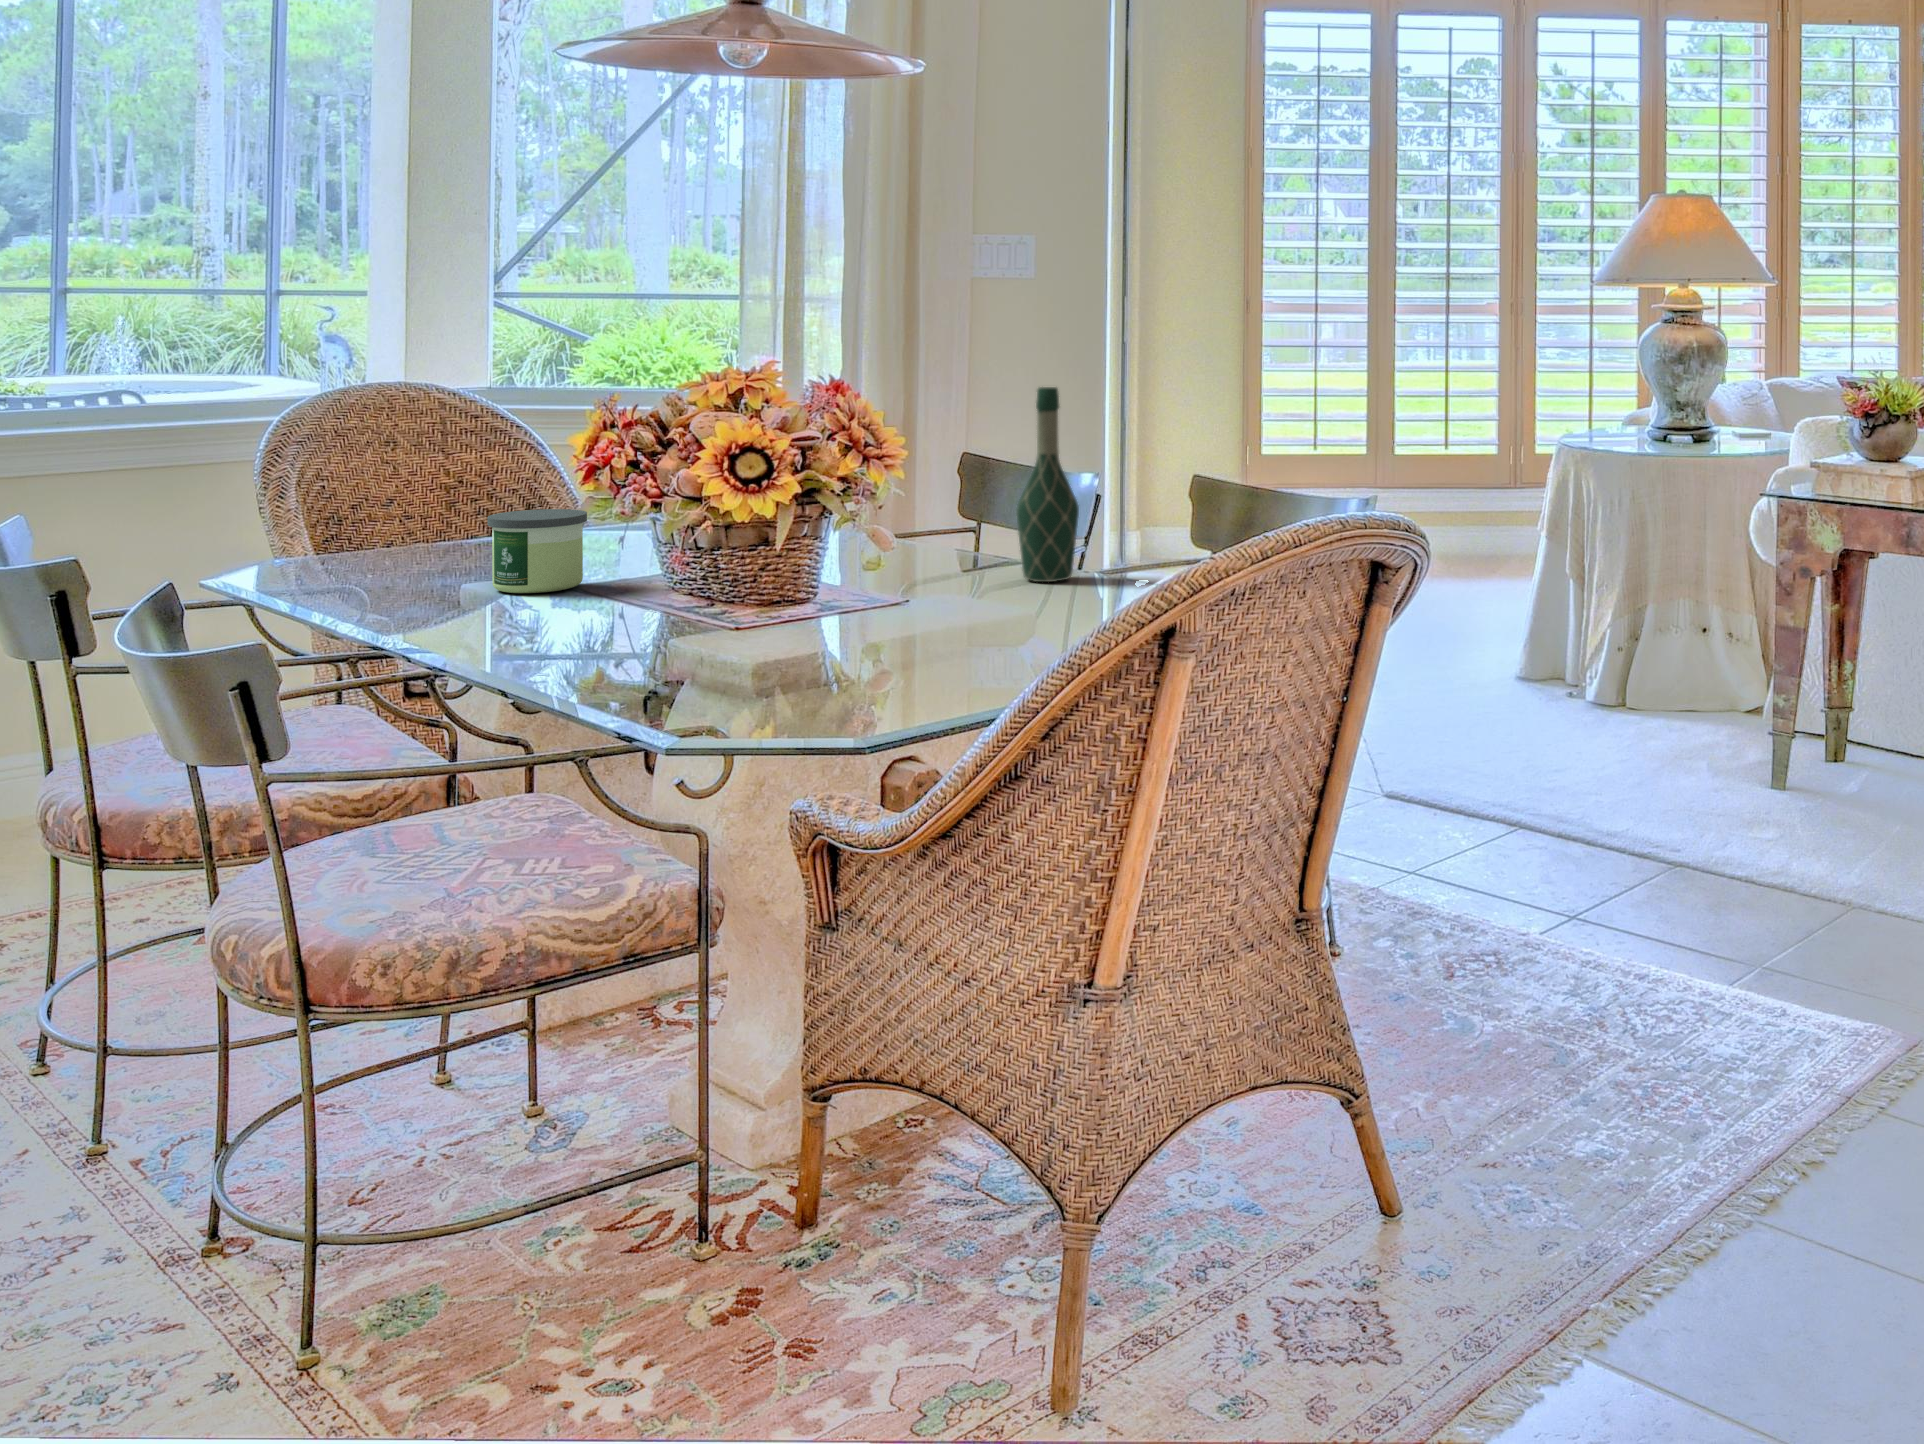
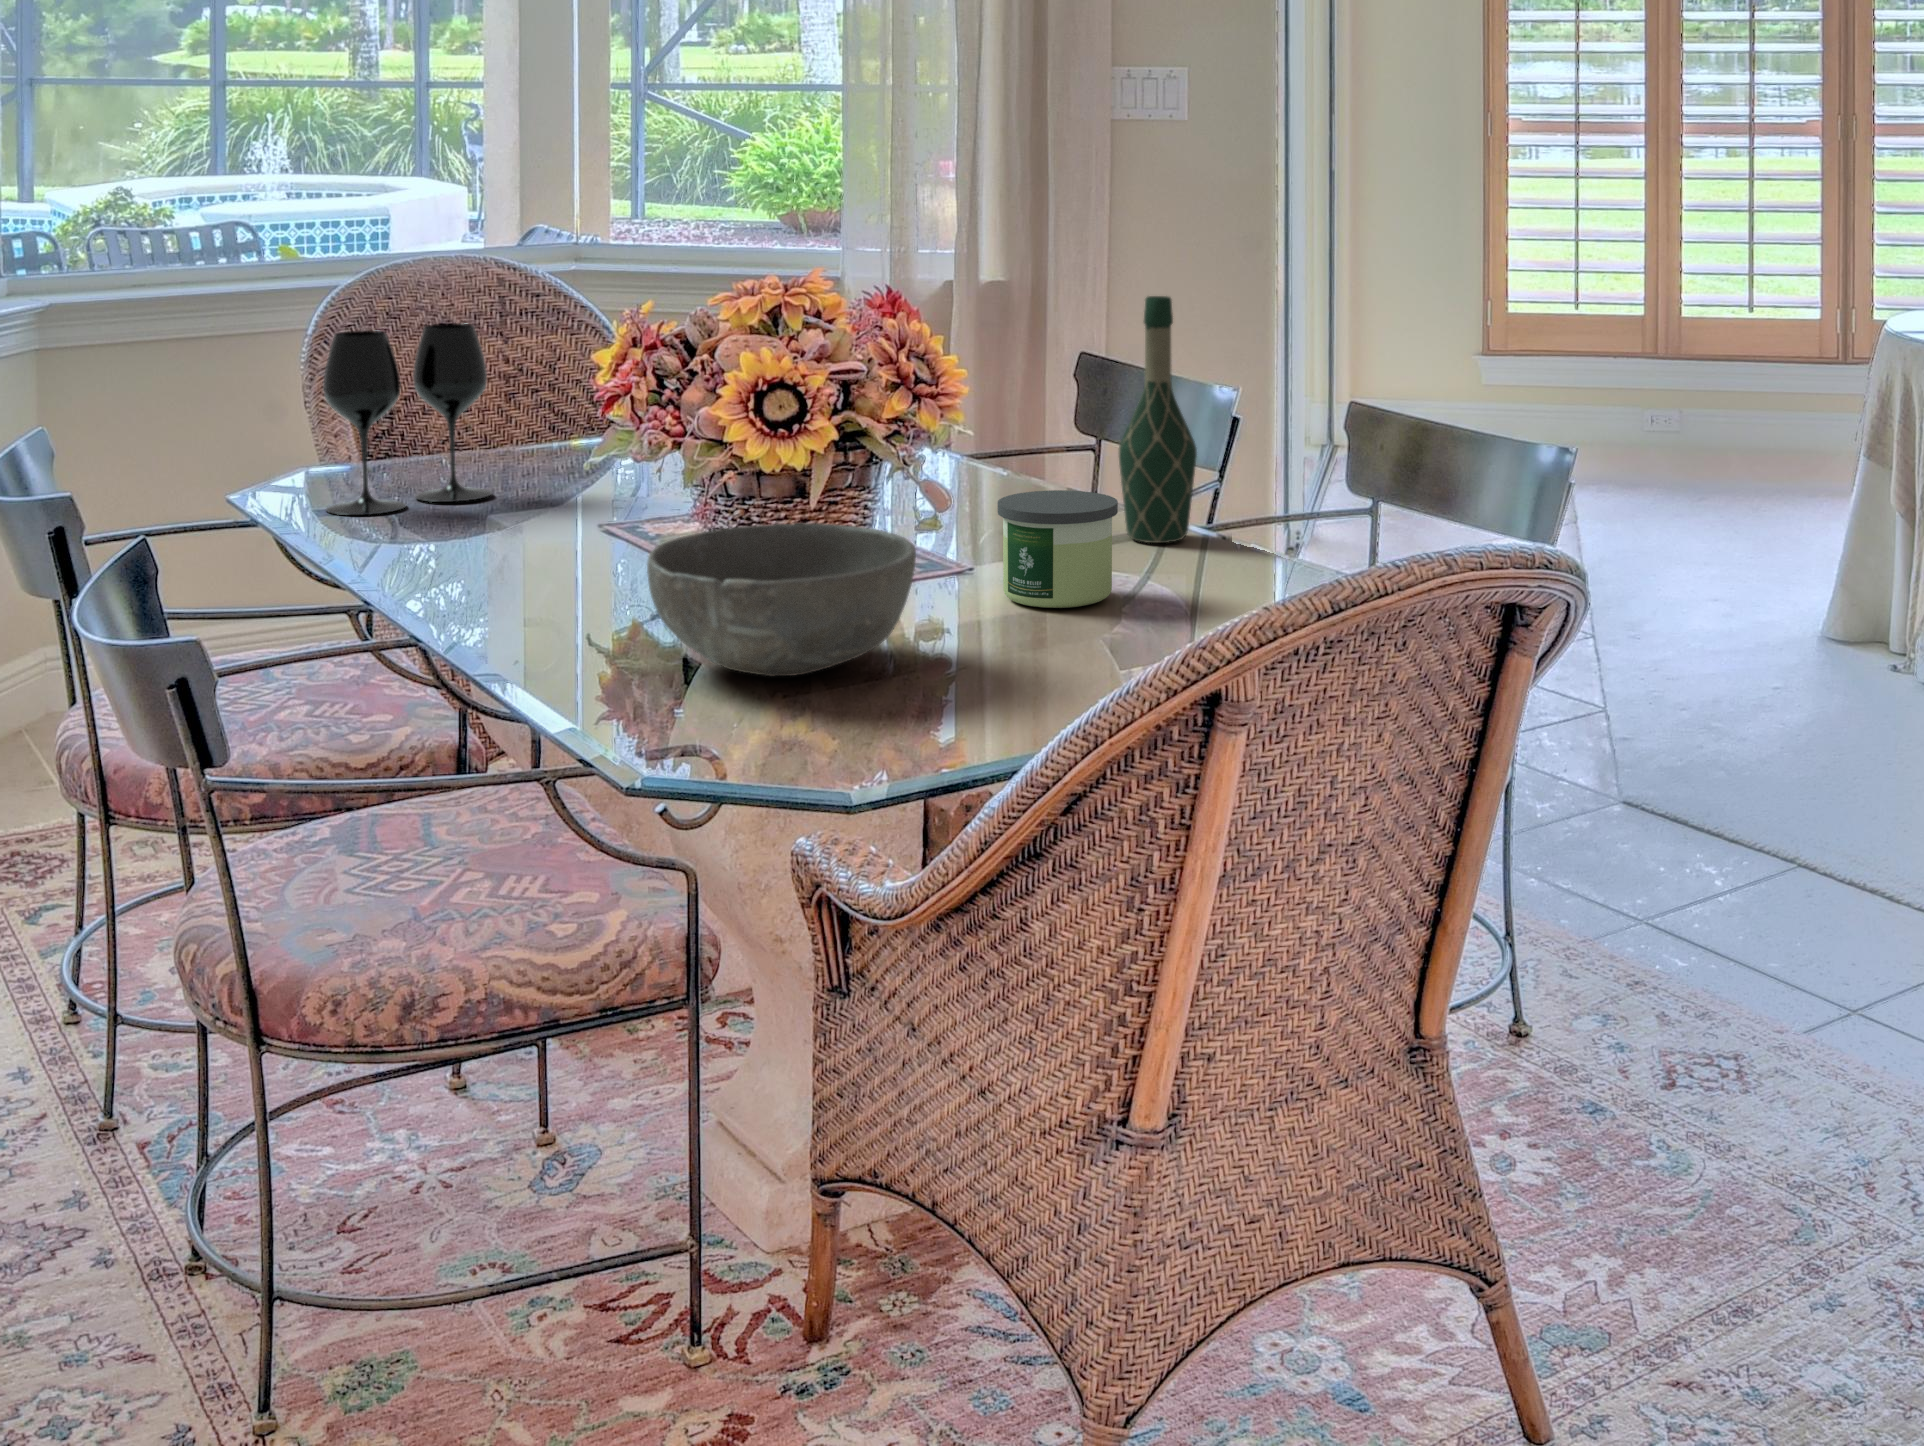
wine glass: none [314,424,465,588] -> present [323,323,492,515]
candle: present [487,509,587,593] -> present [998,490,1118,608]
bowl: none [665,555,888,670] -> present [647,523,916,676]

